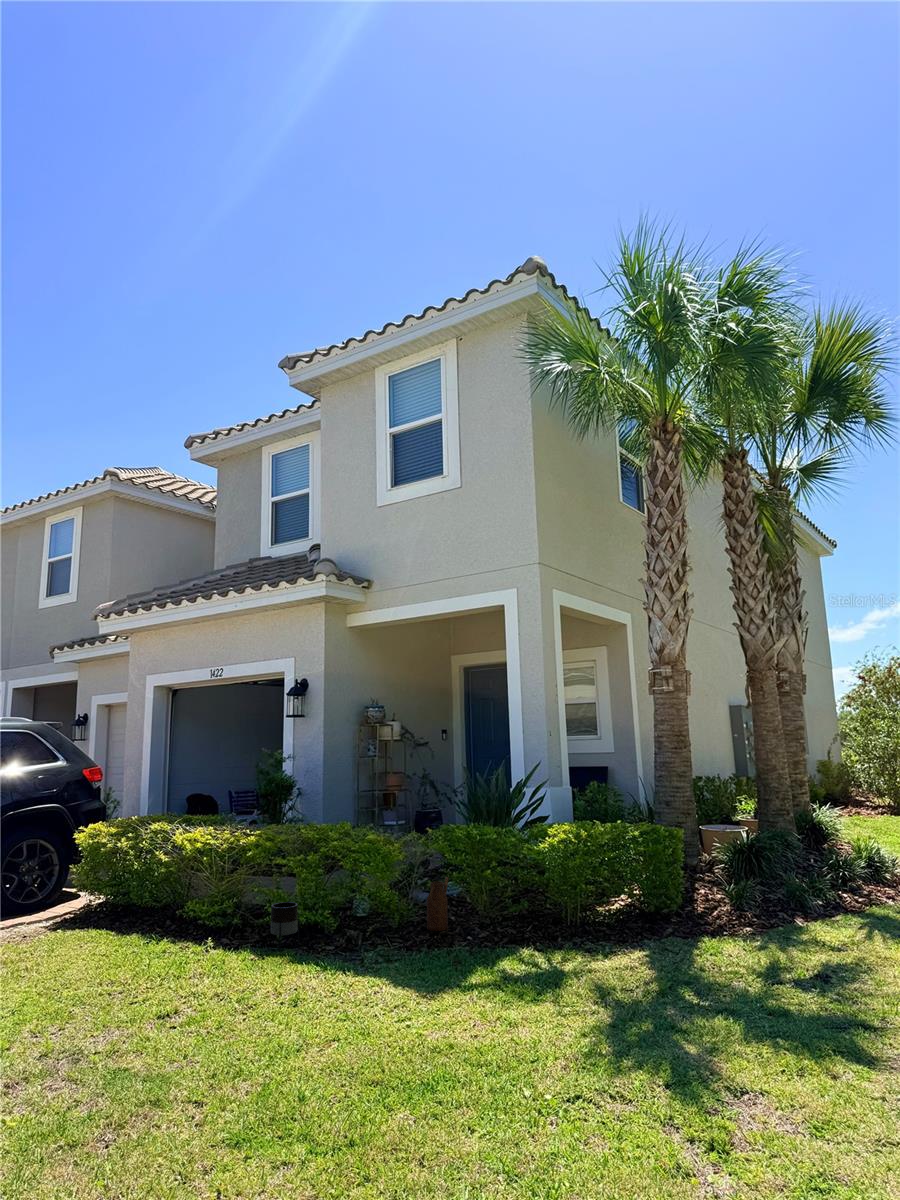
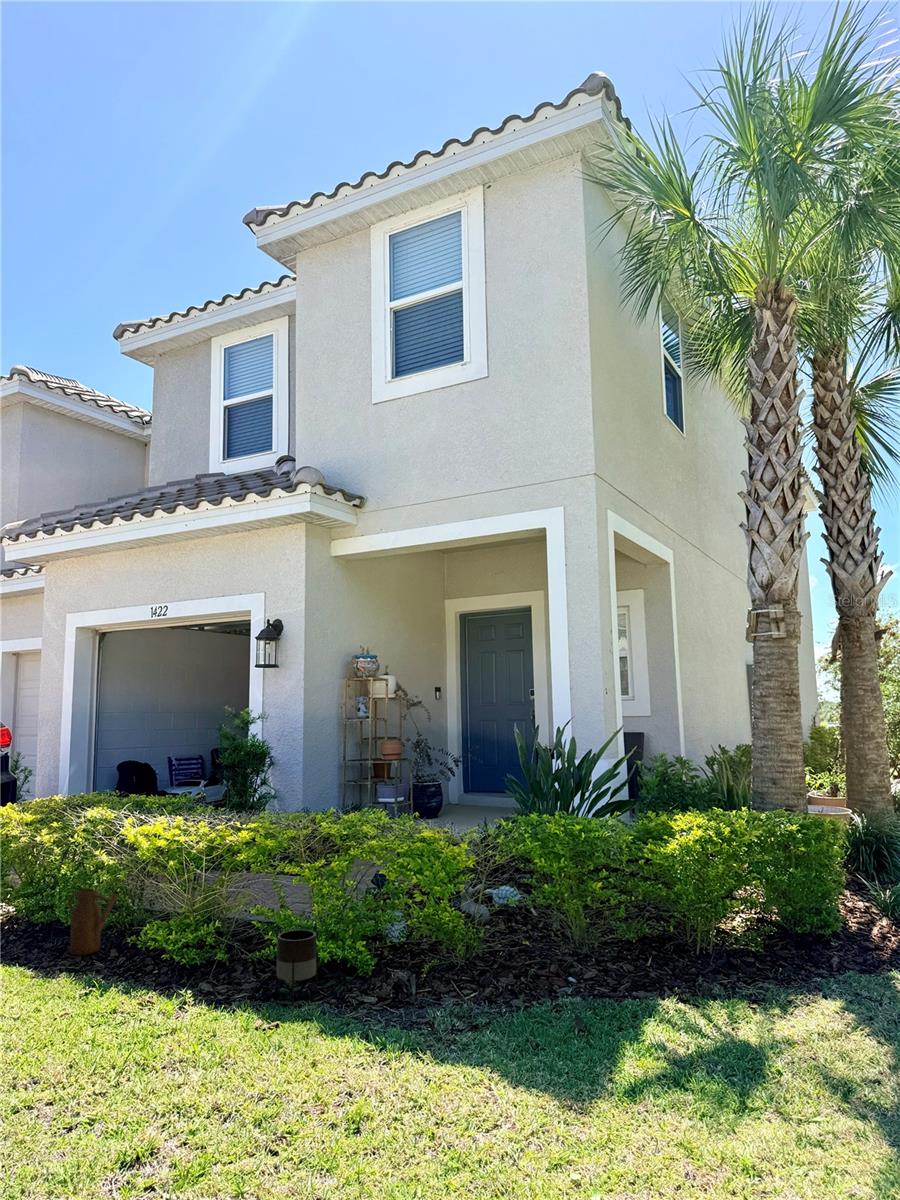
watering can: present [427,877,449,931] -> present [68,889,119,955]

